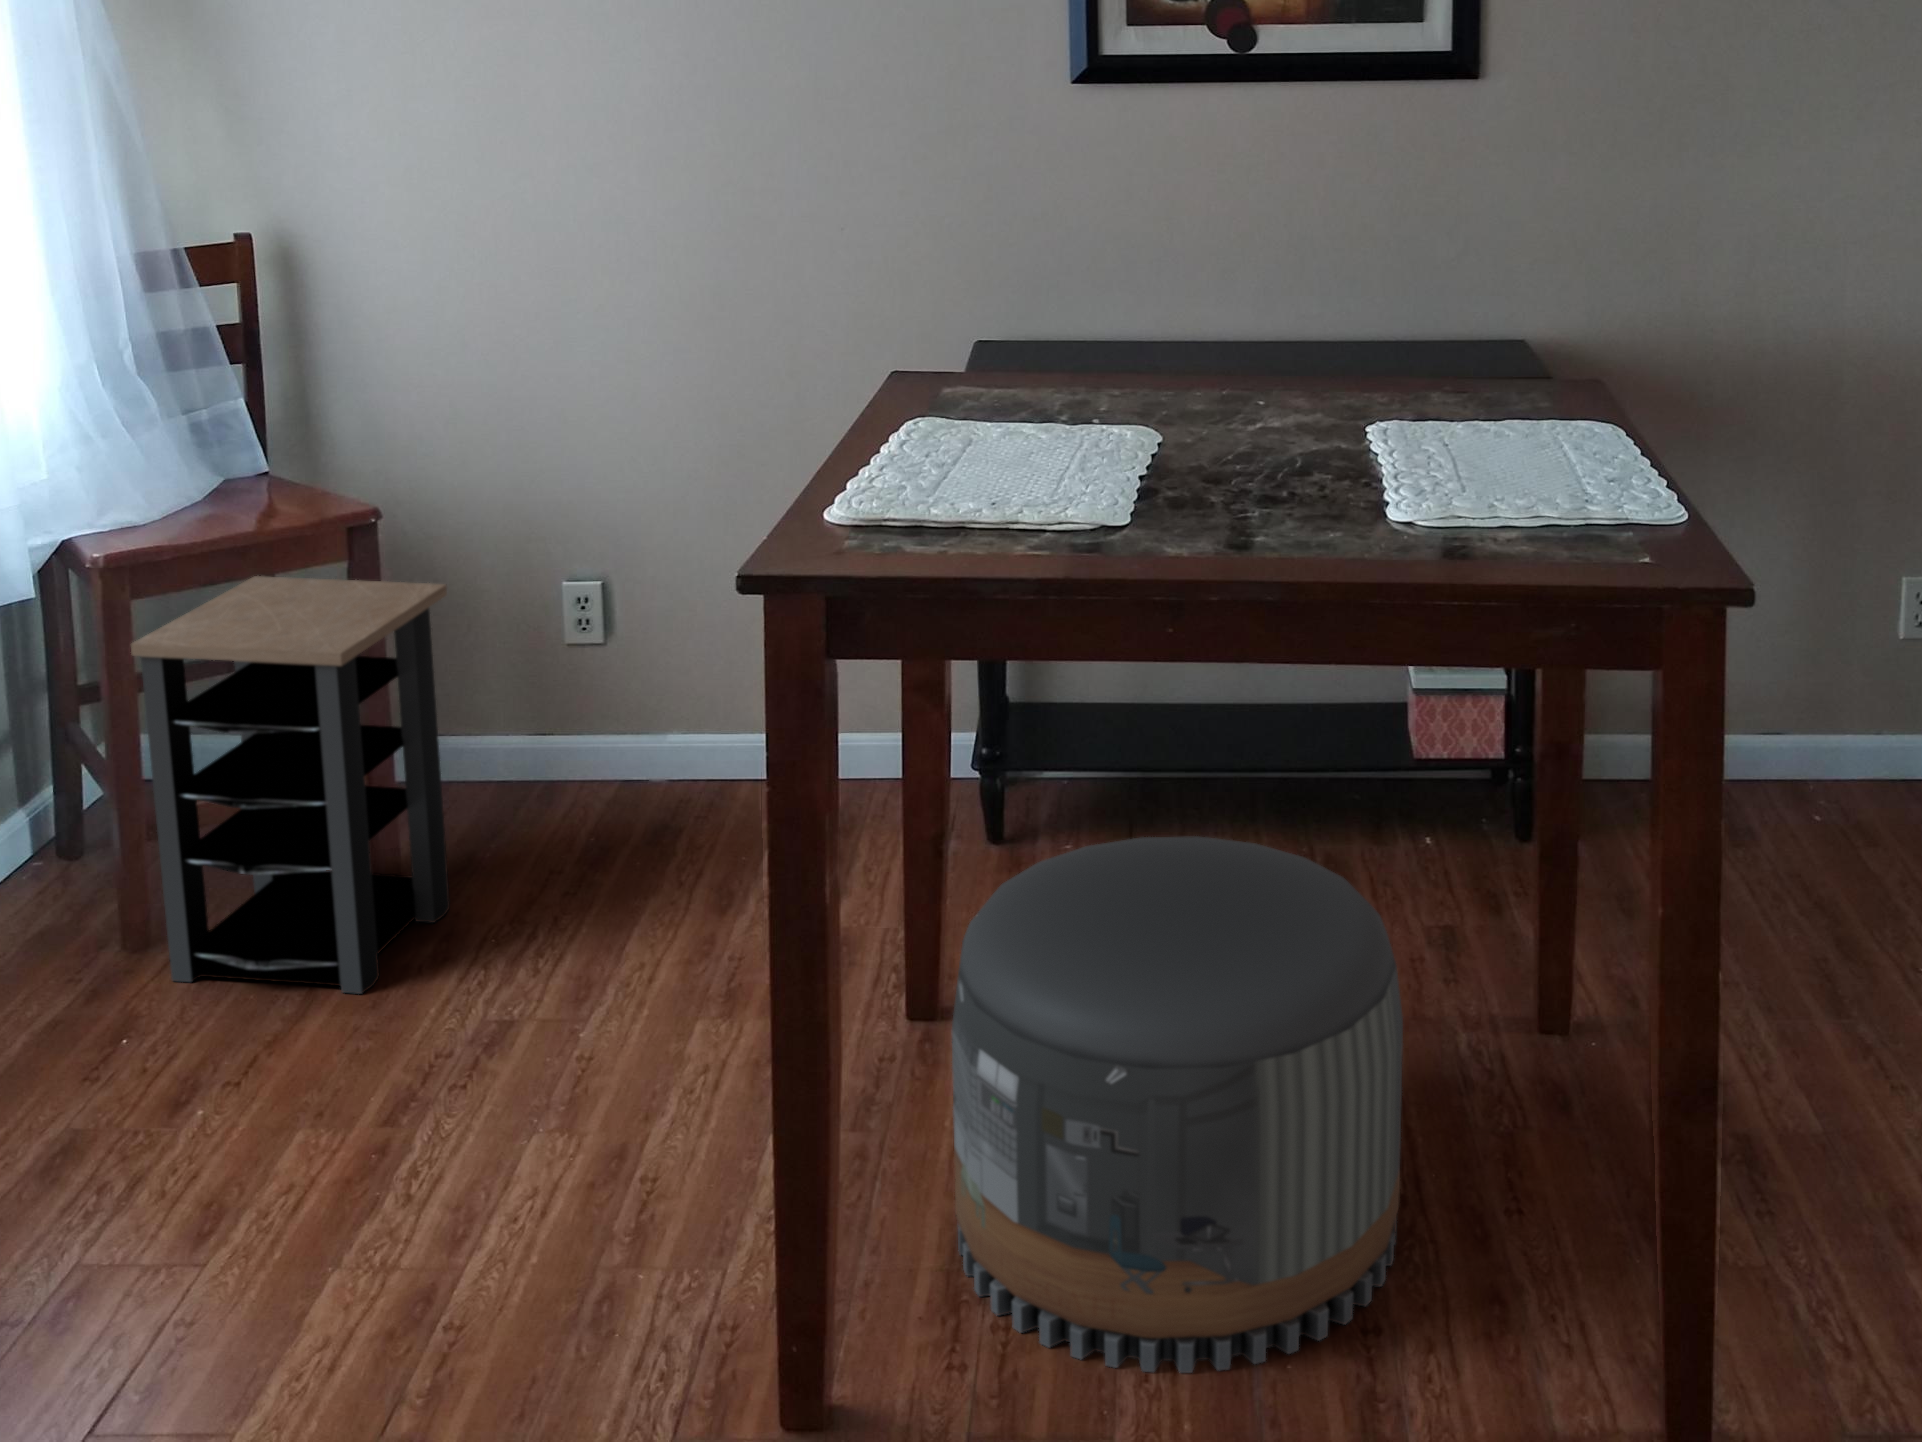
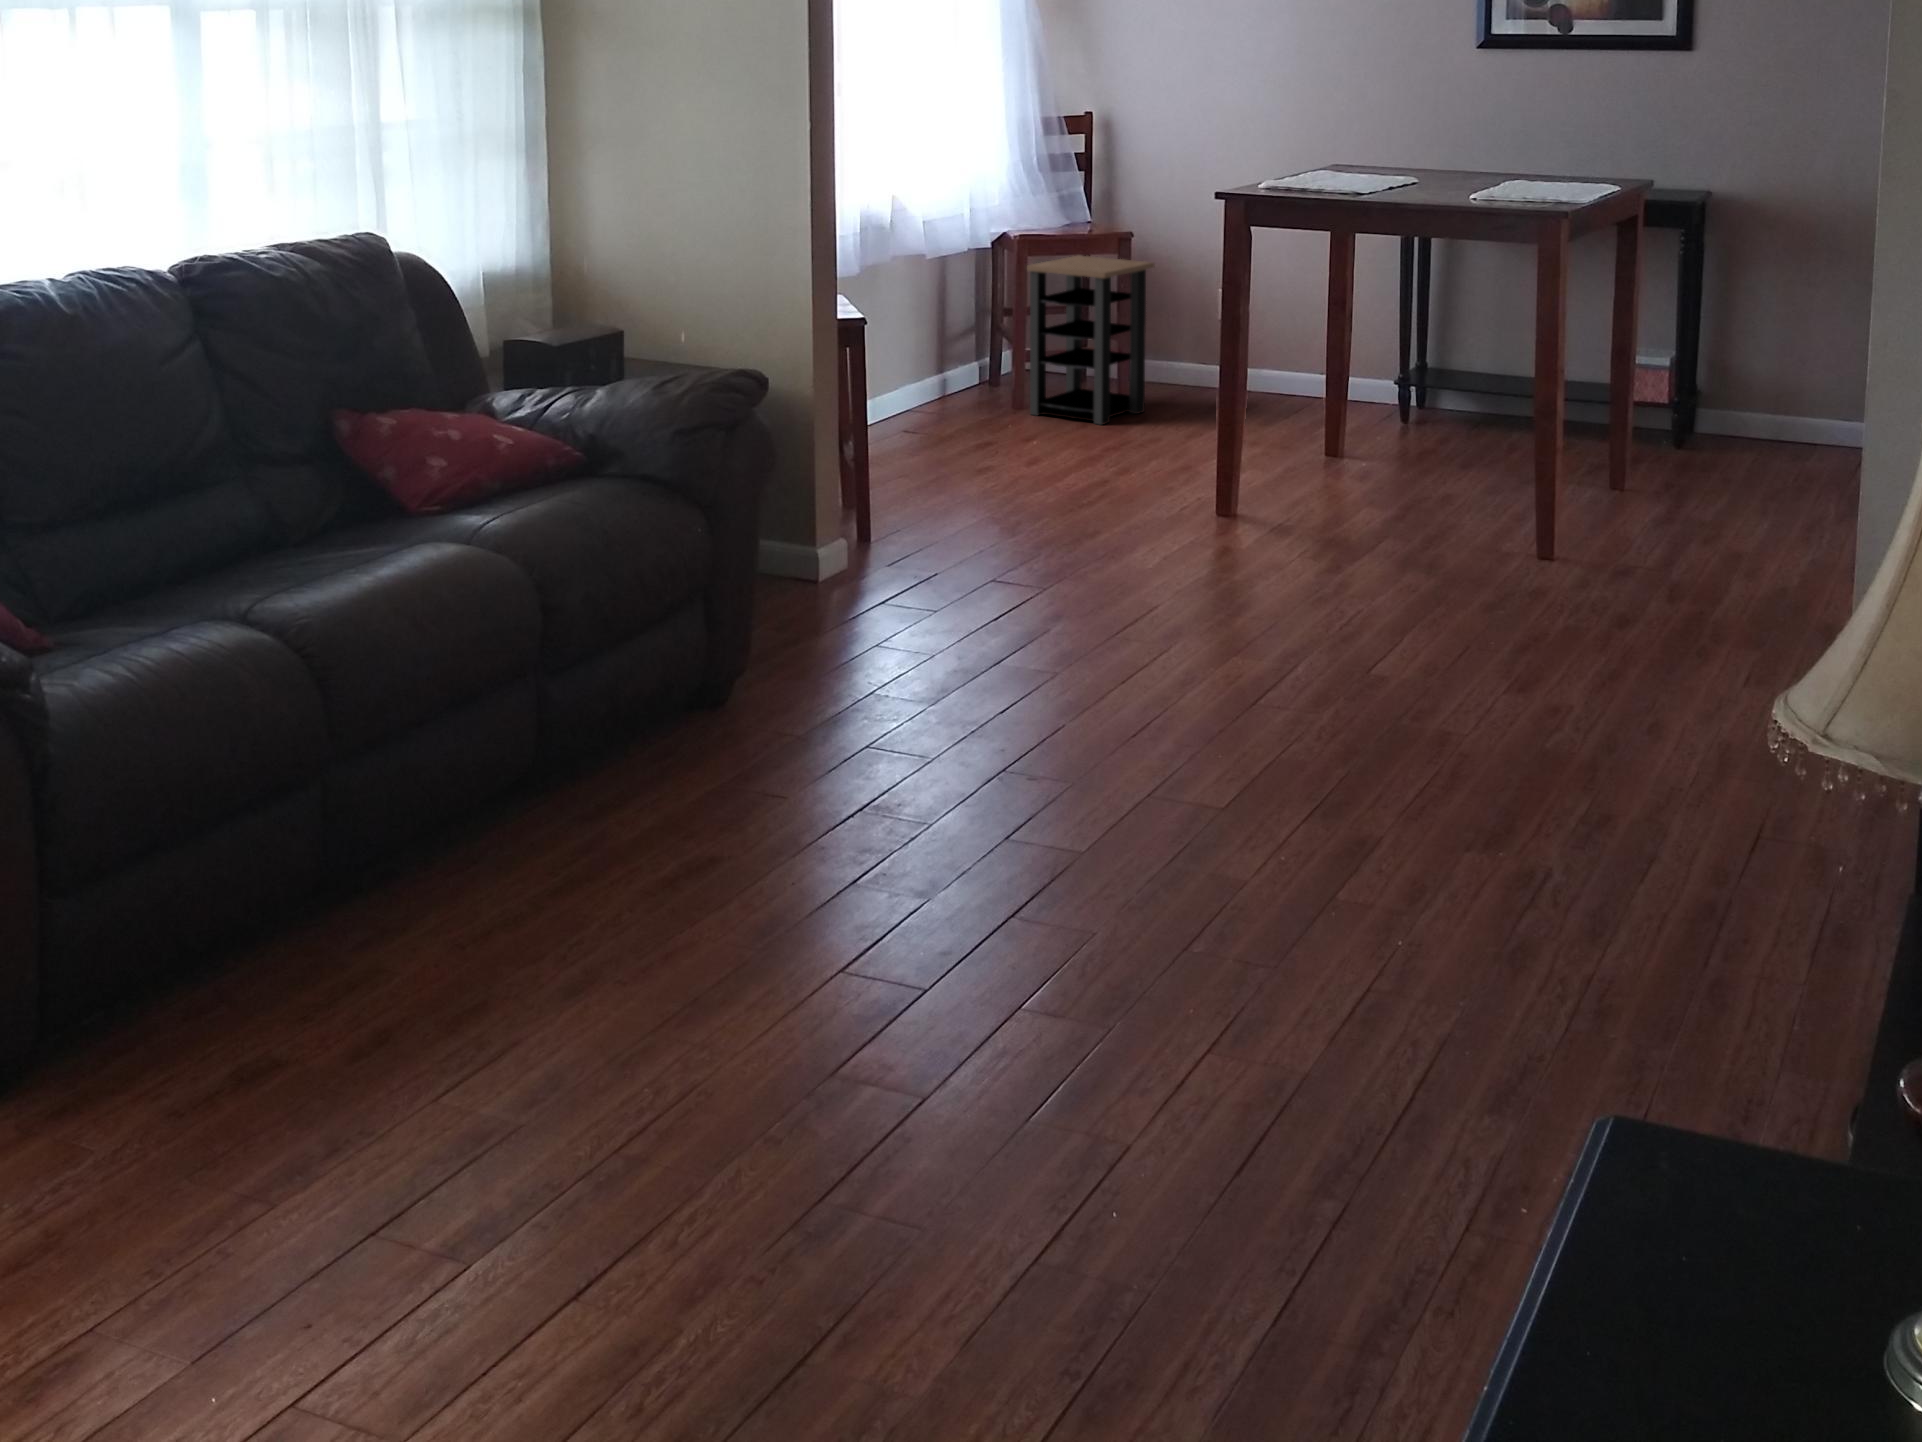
pouf: present [952,836,1403,1373] -> none [1295,351,1479,521]

